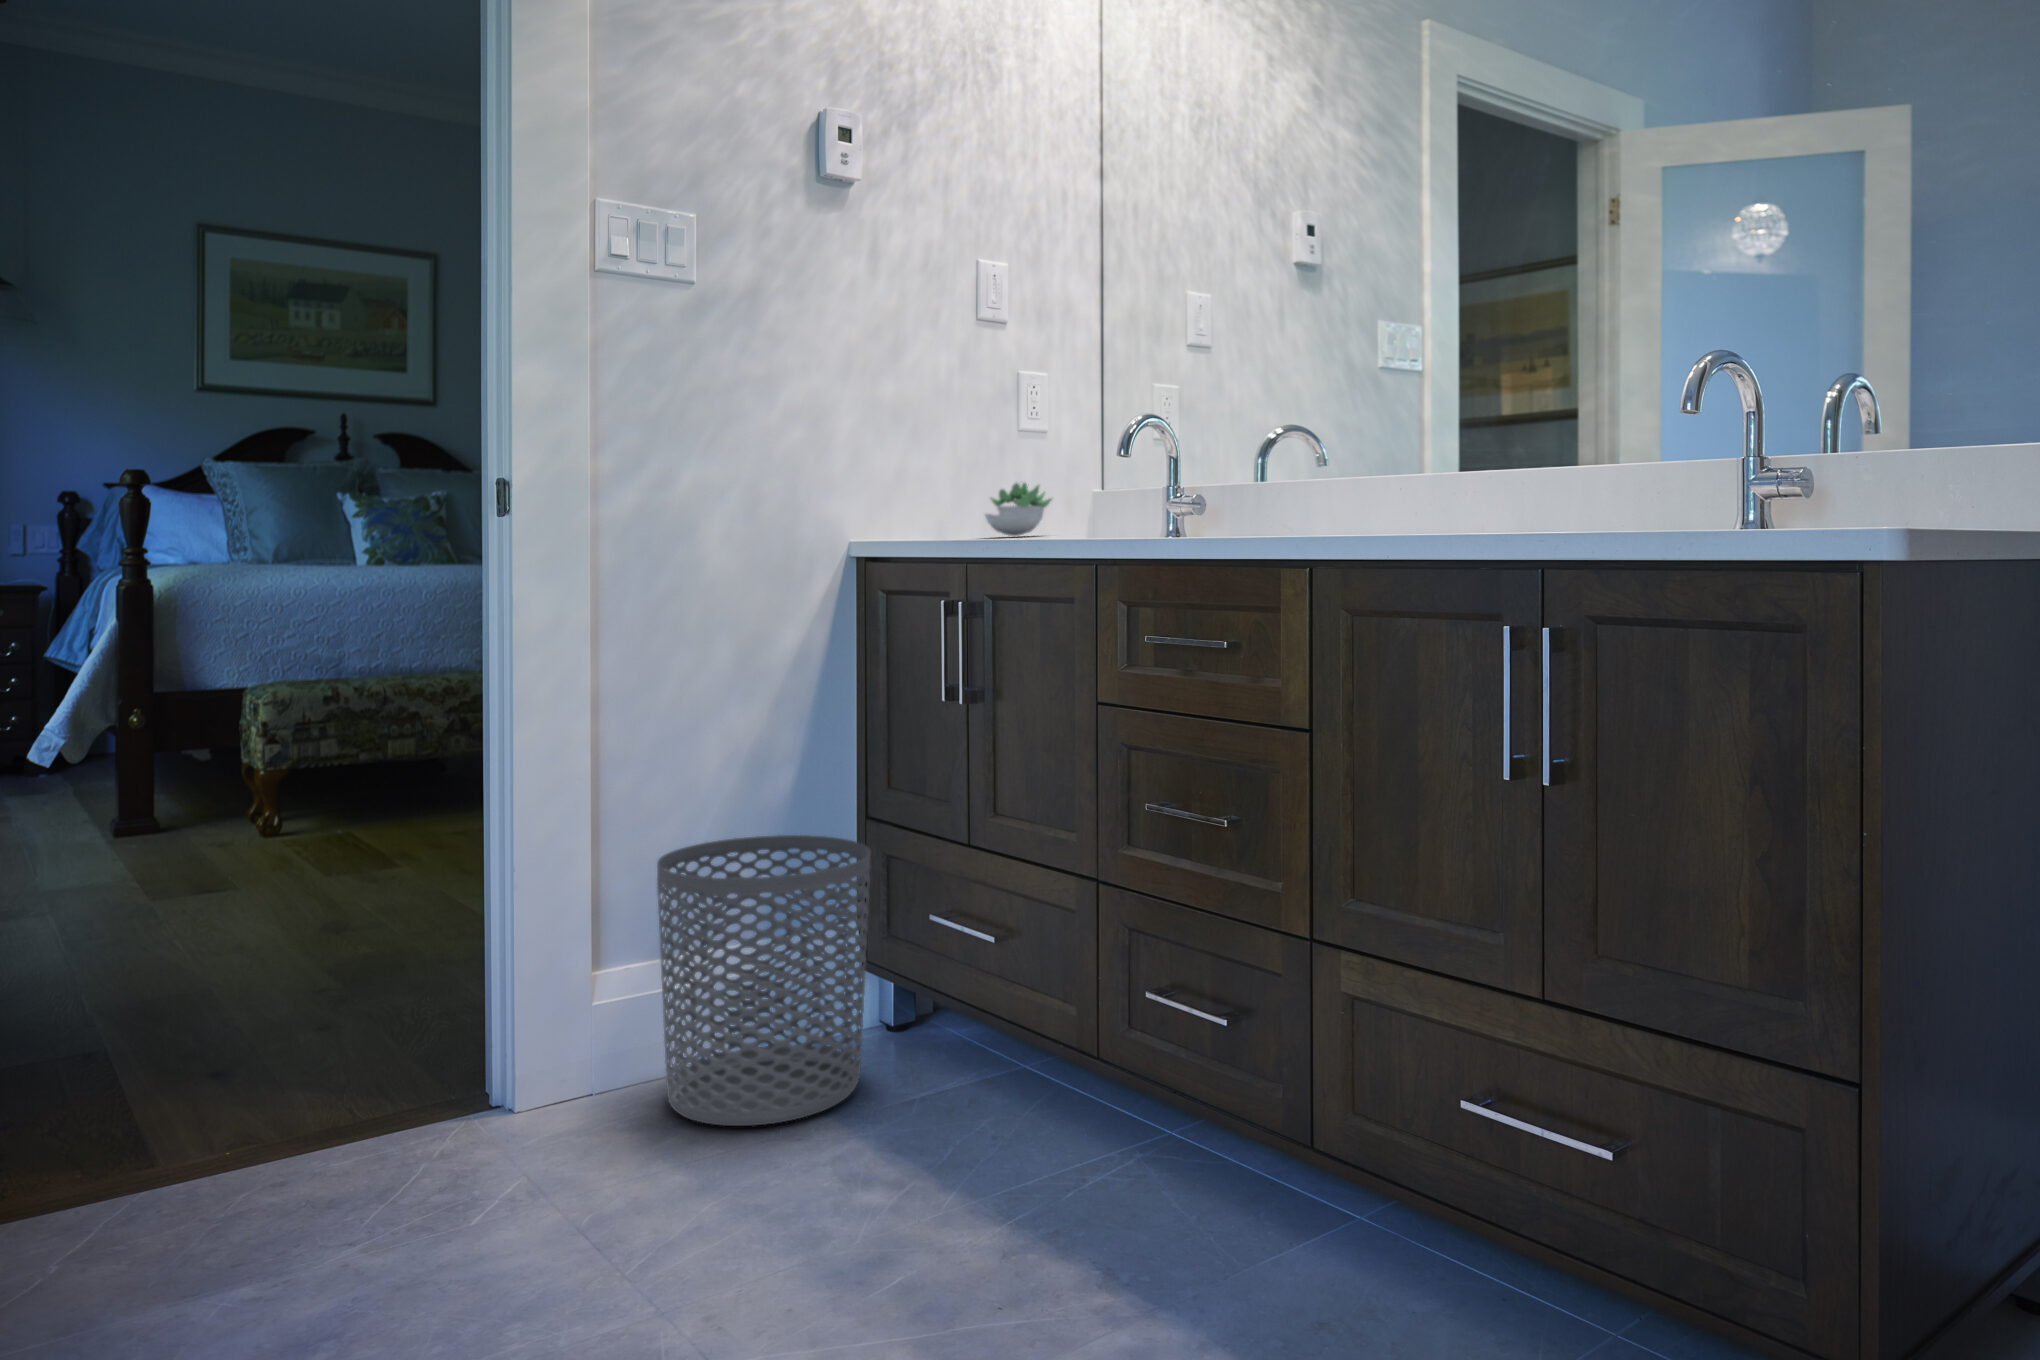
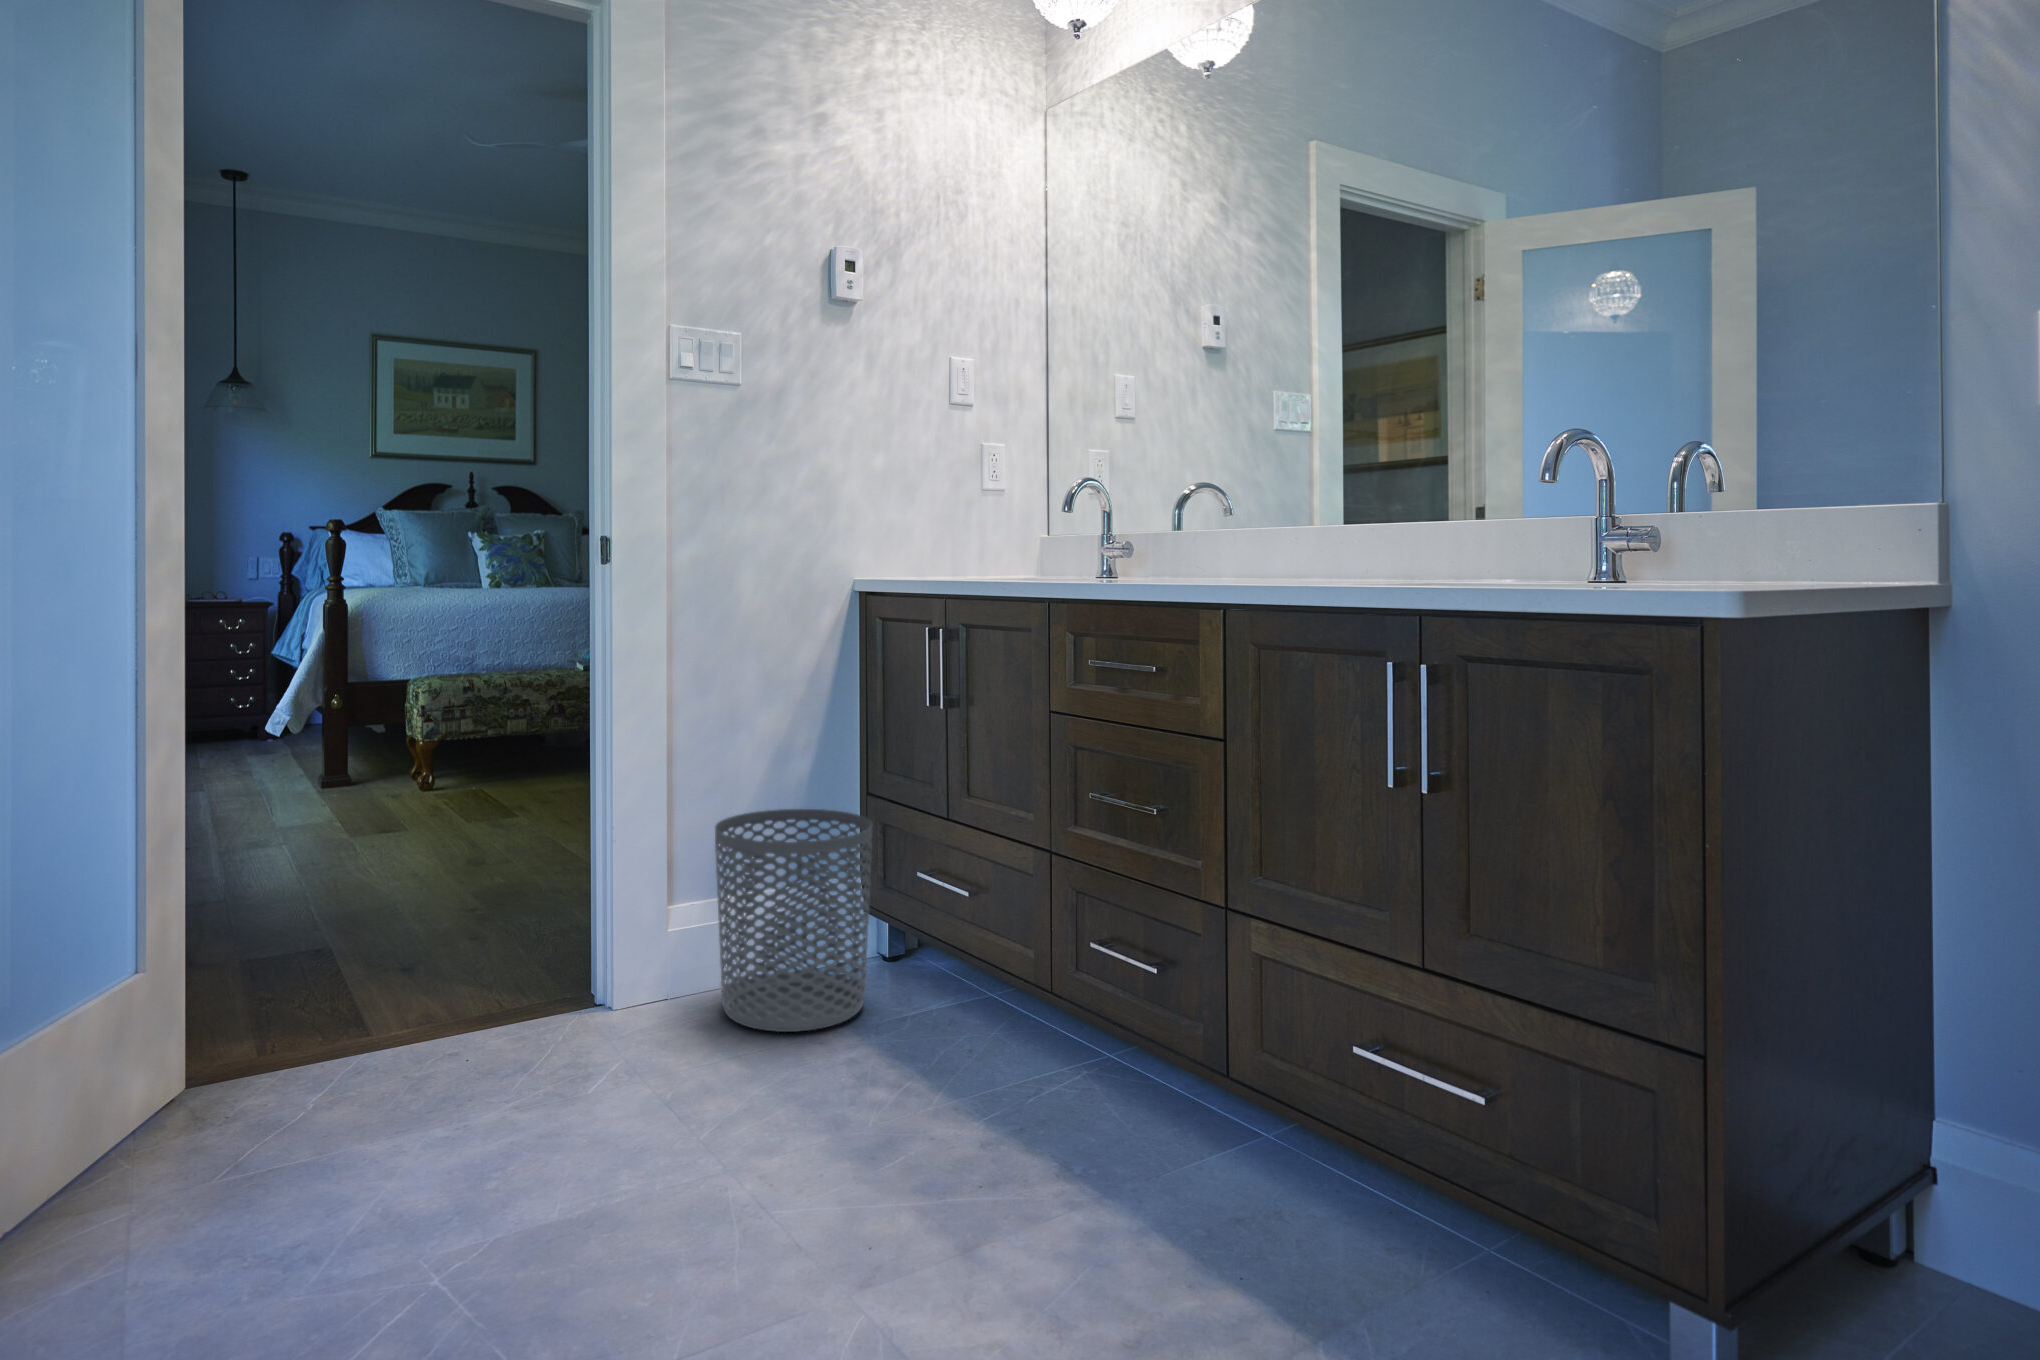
succulent plant: present [985,483,1052,536] -> none [949,530,1012,573]

